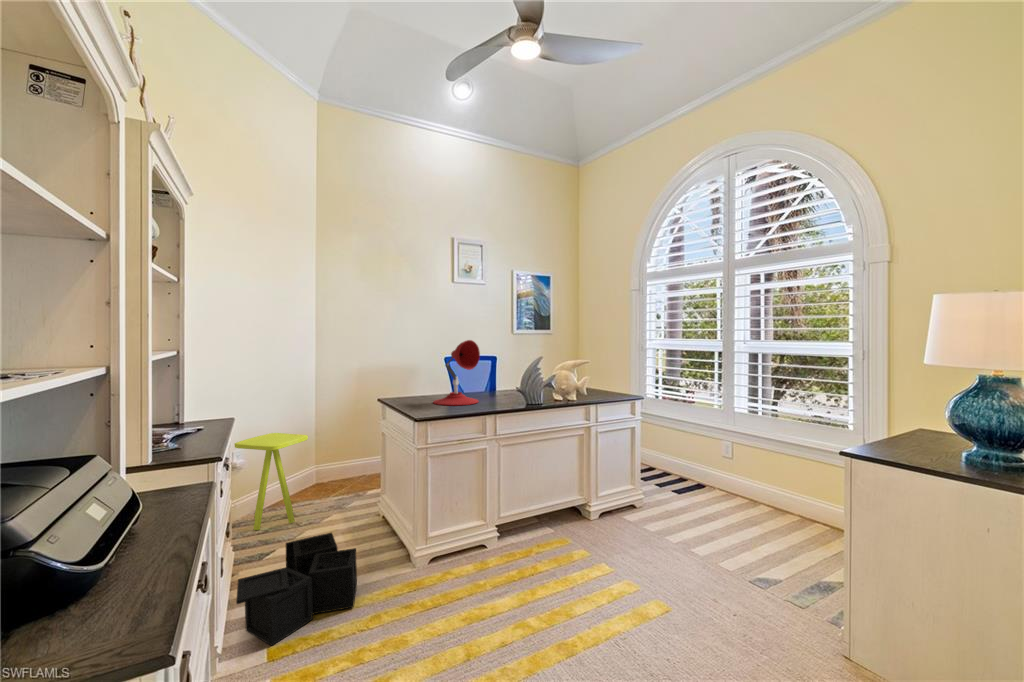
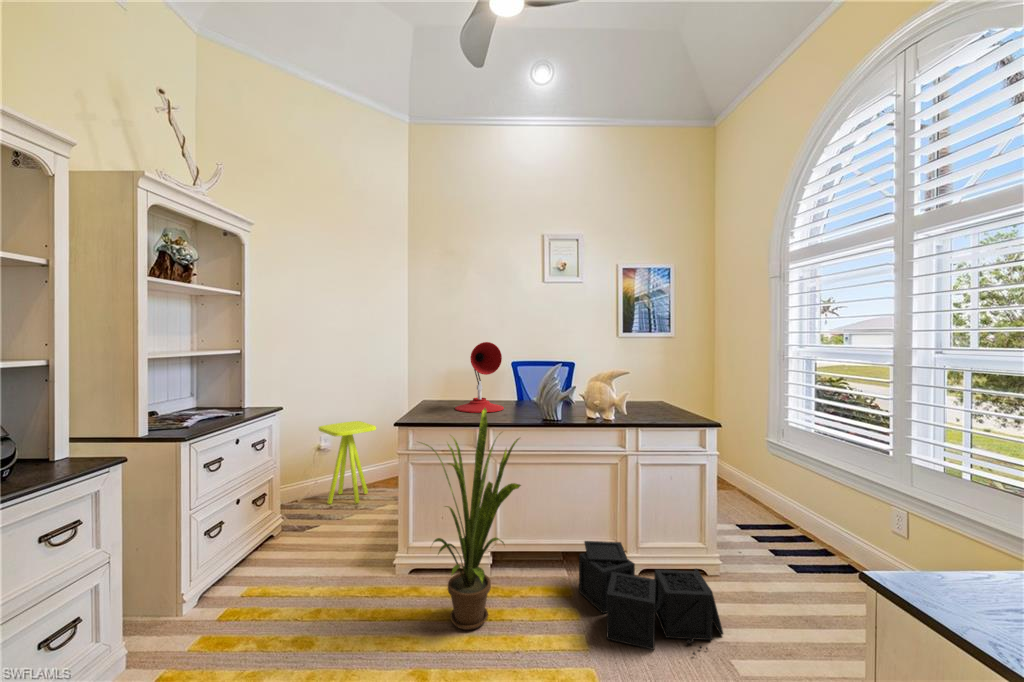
house plant: none [461,397,564,586] -> present [422,408,521,630]
storage bin: present [236,533,357,645] -> present [579,541,723,655]

